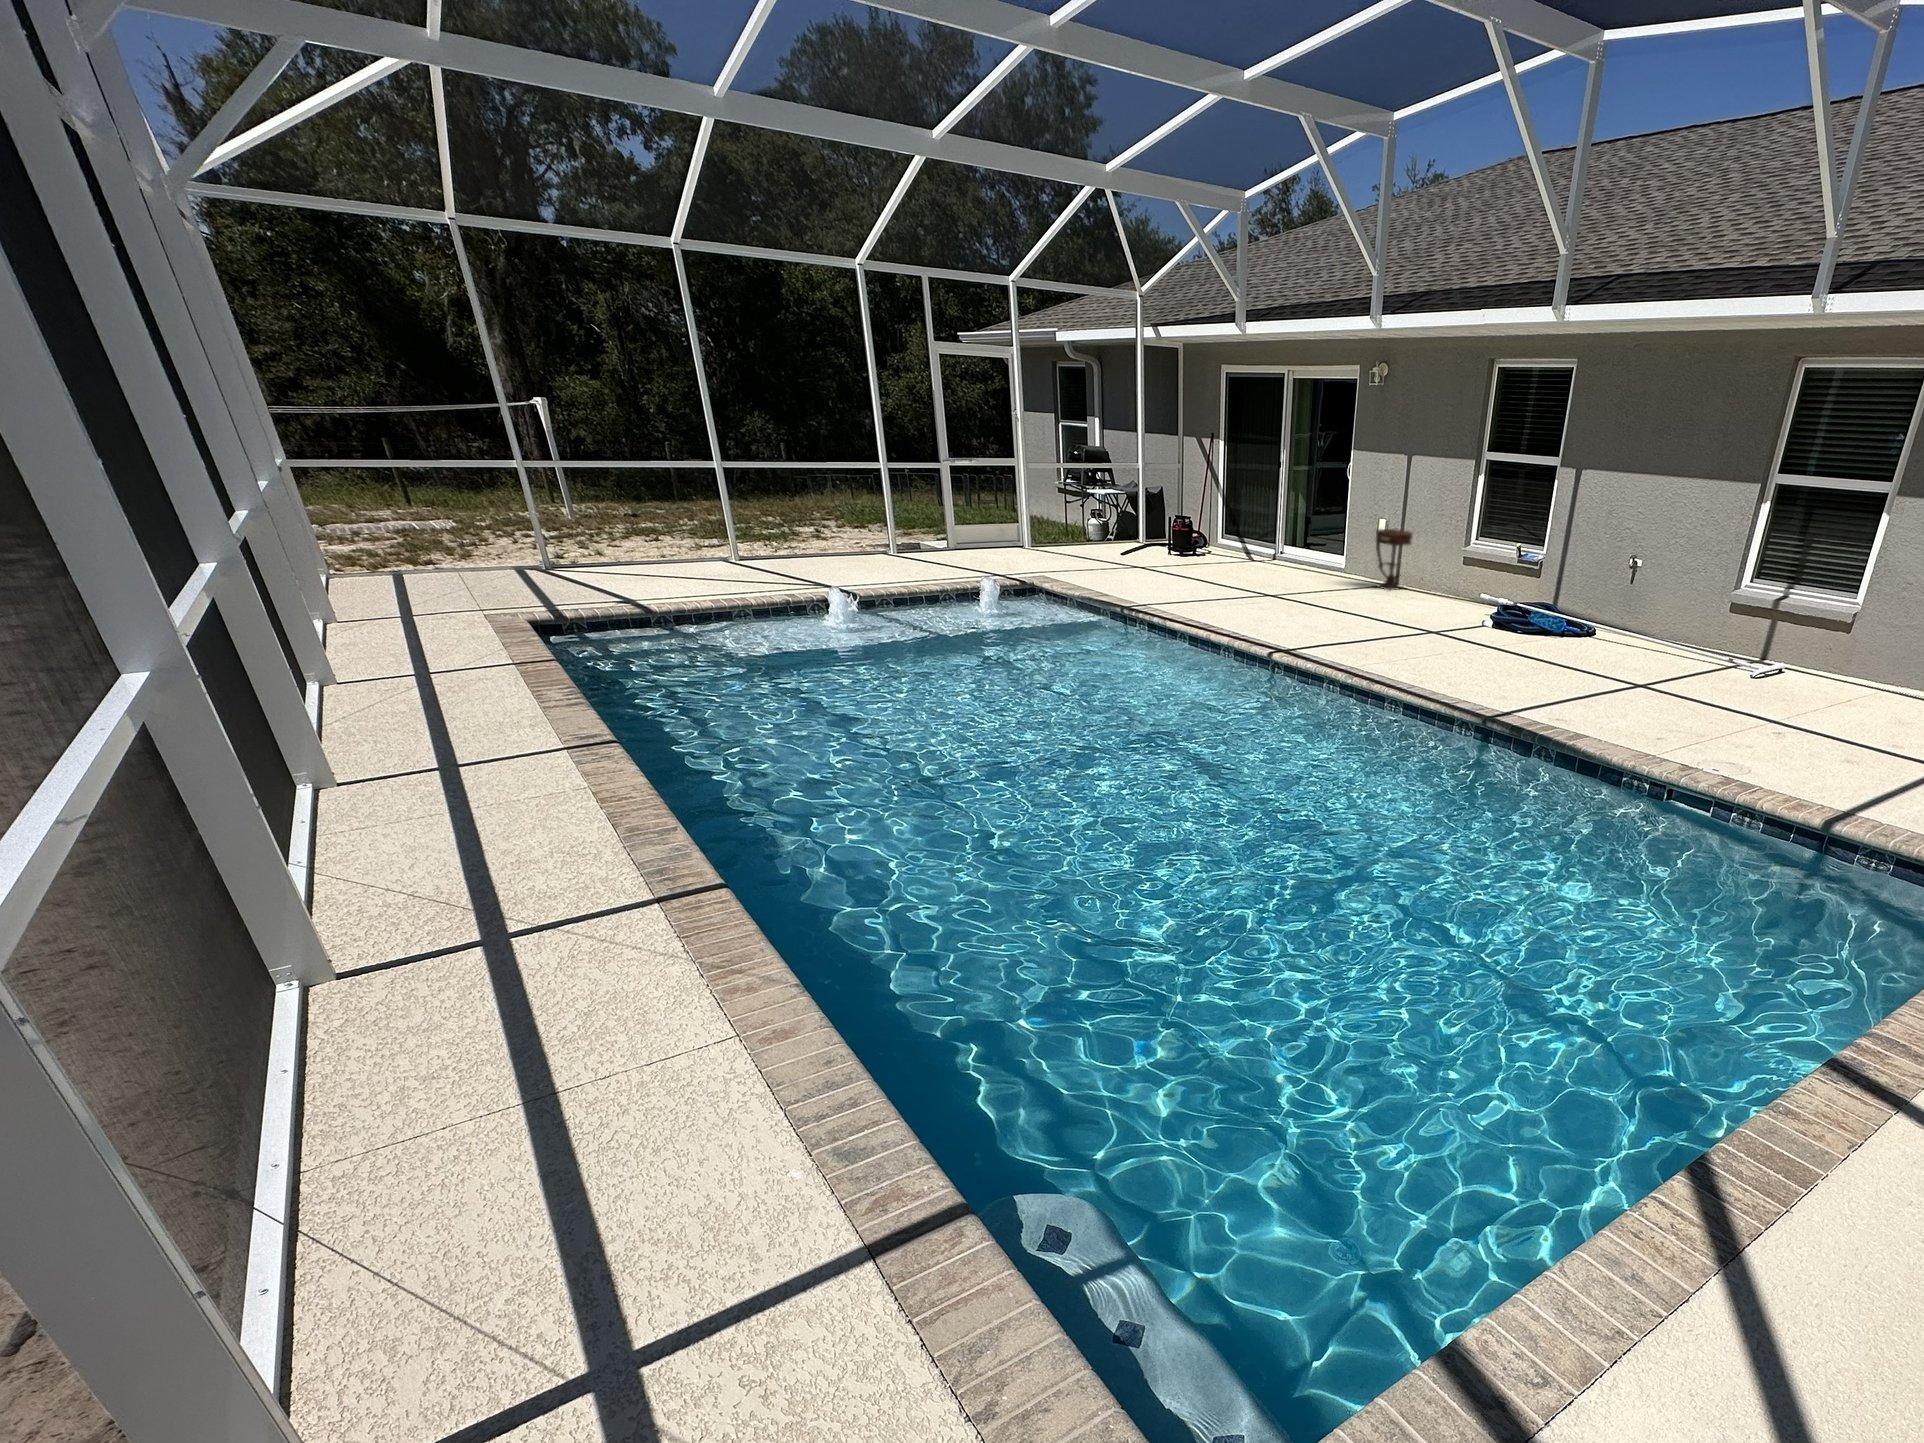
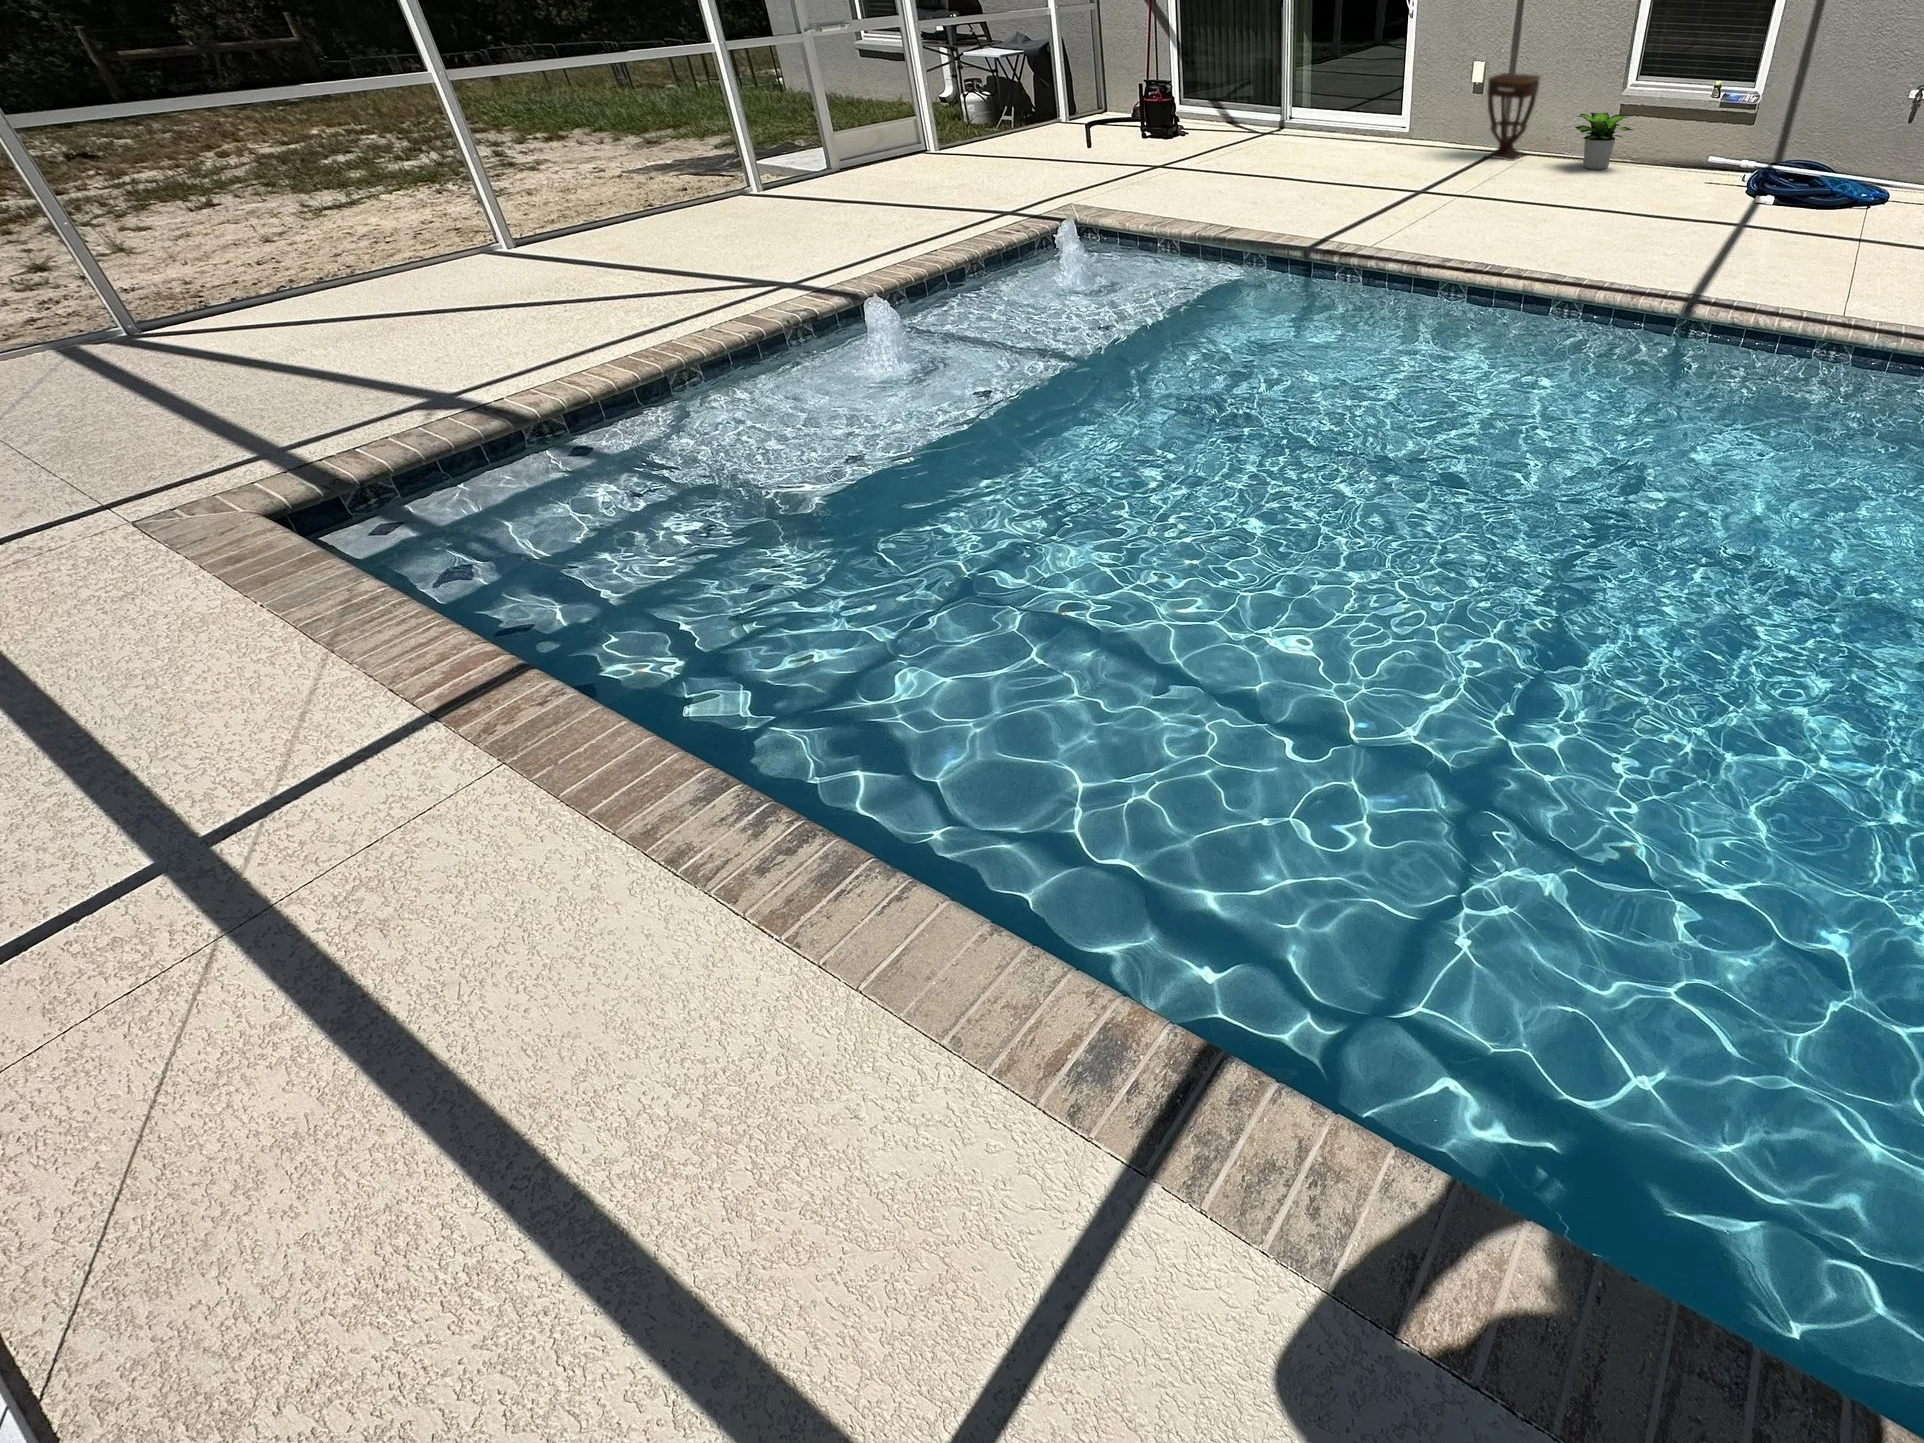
potted plant: none [1421,560,1461,601] -> present [1575,113,1633,169]

